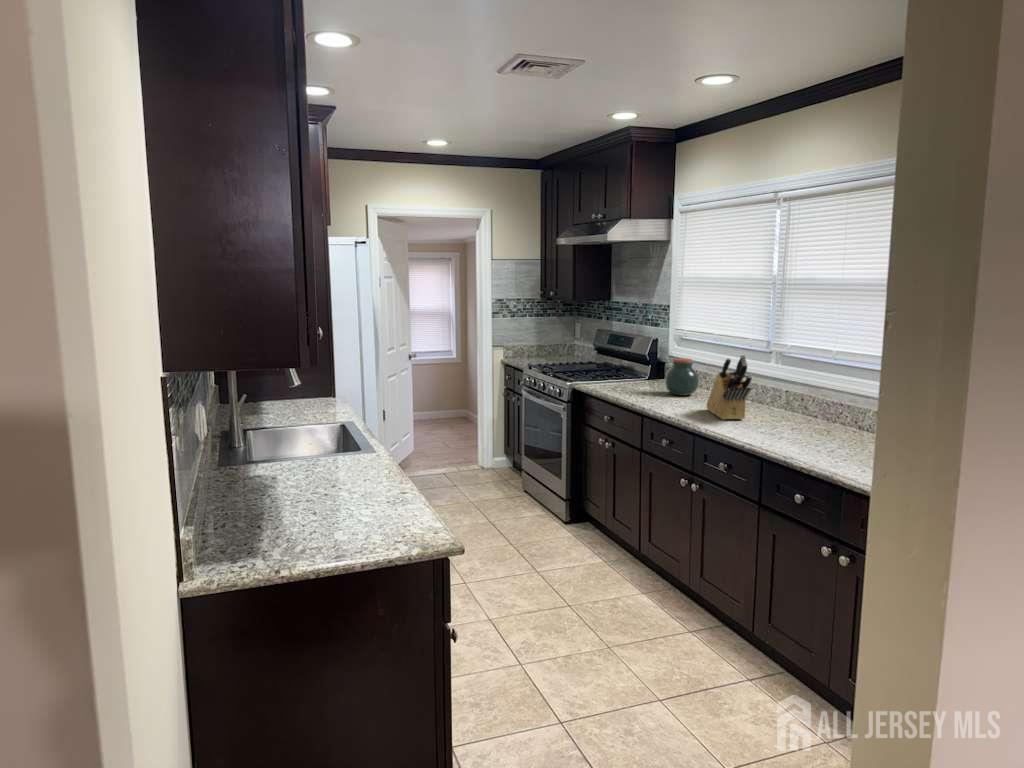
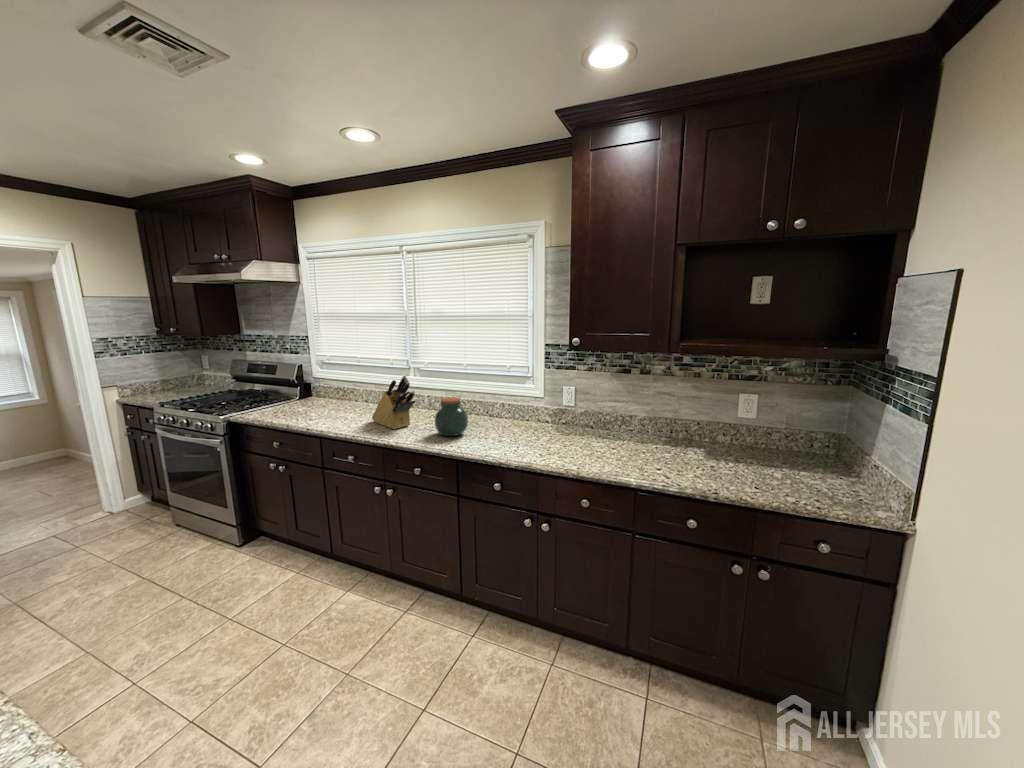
jar: present [665,358,699,396] -> present [435,397,468,436]

